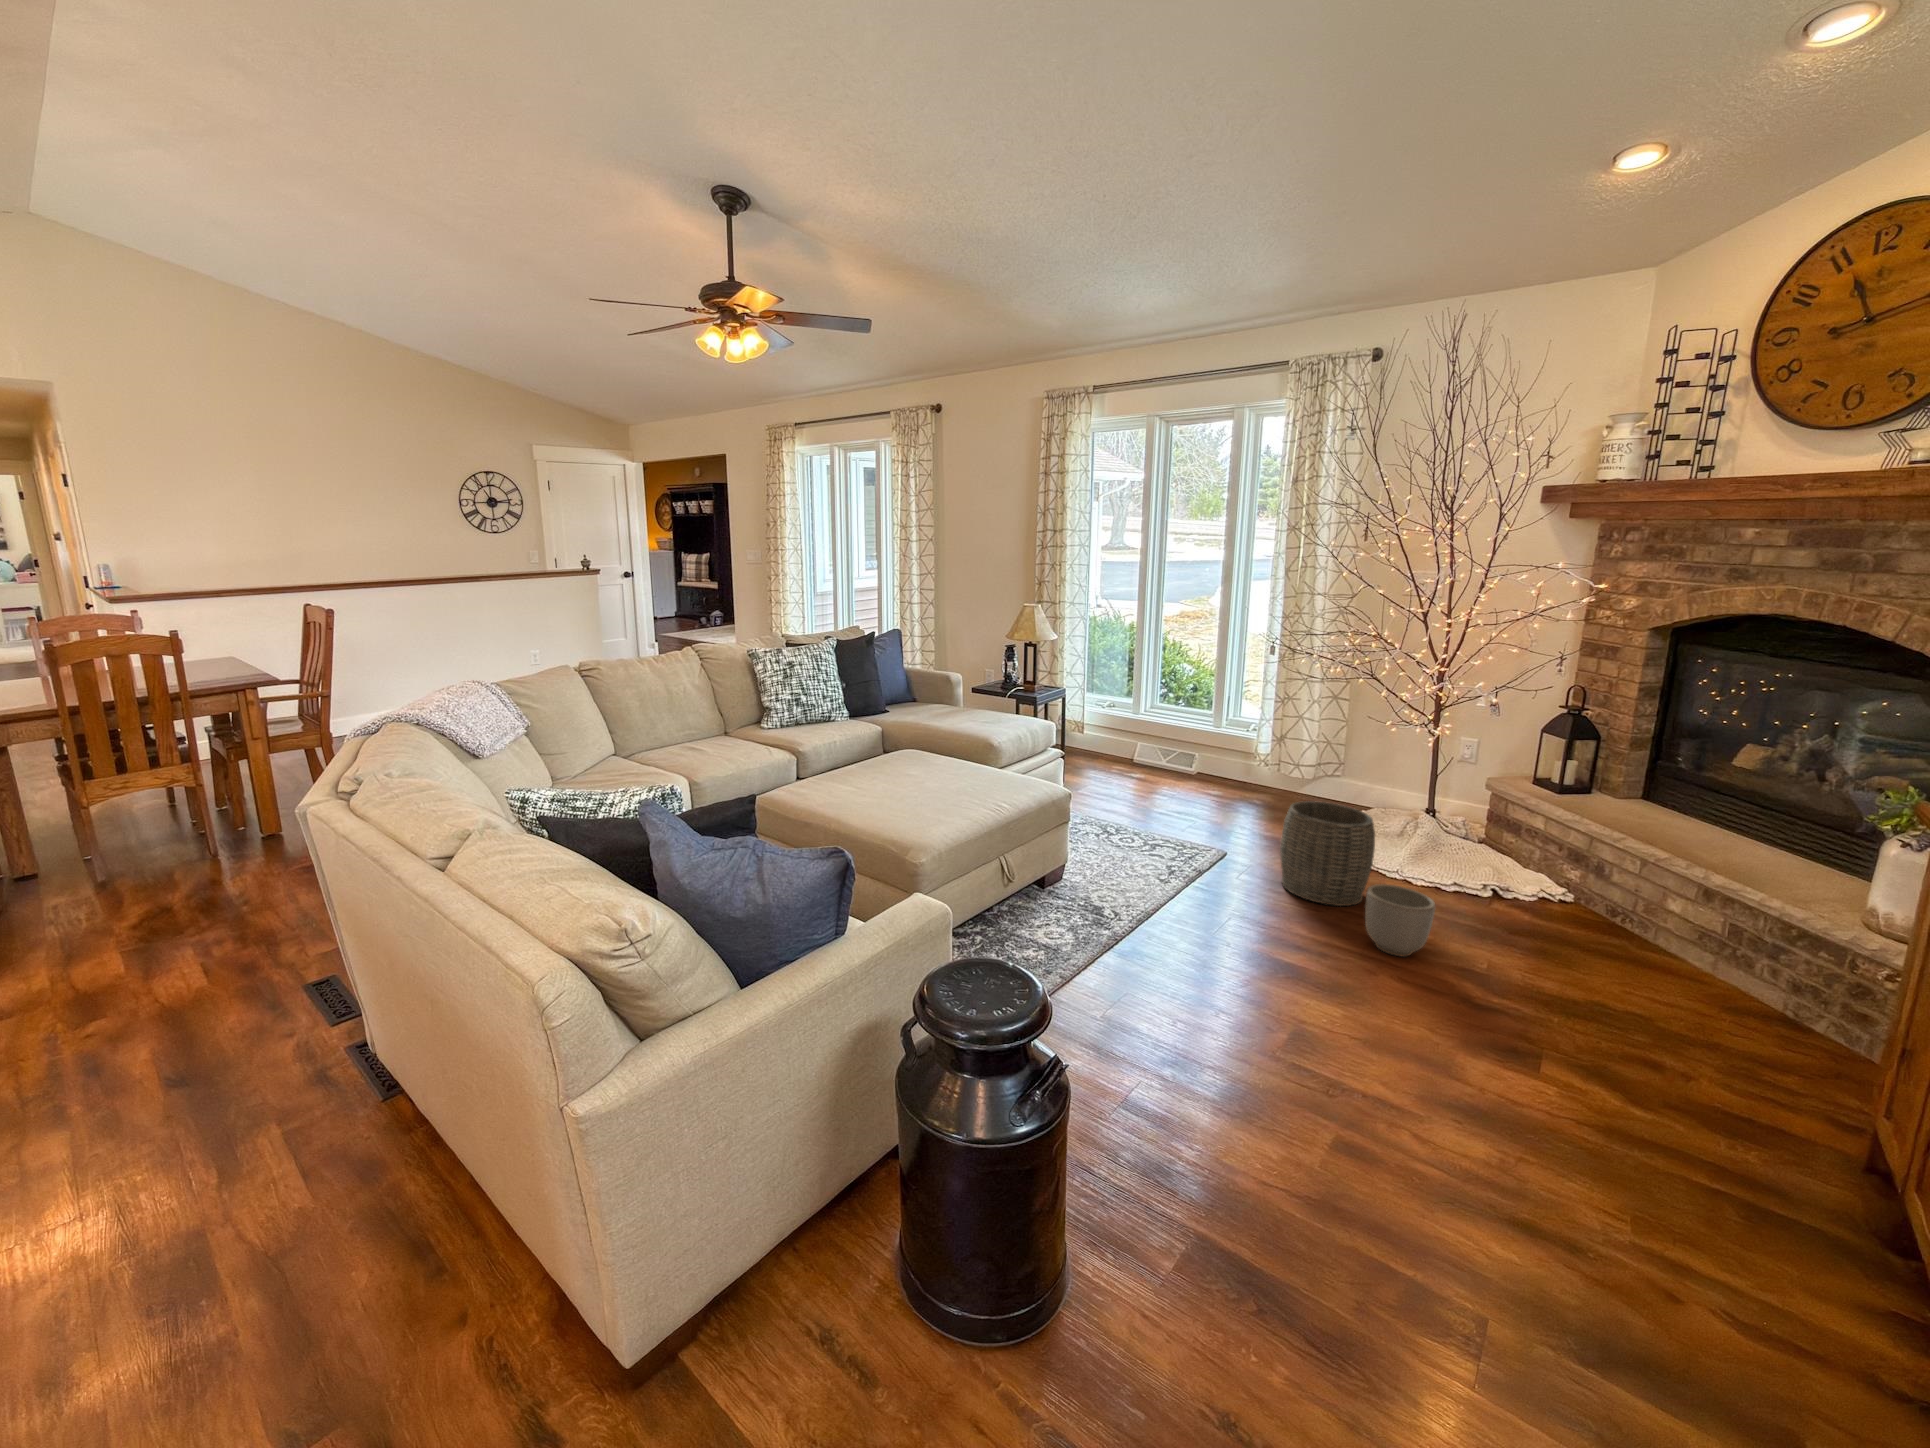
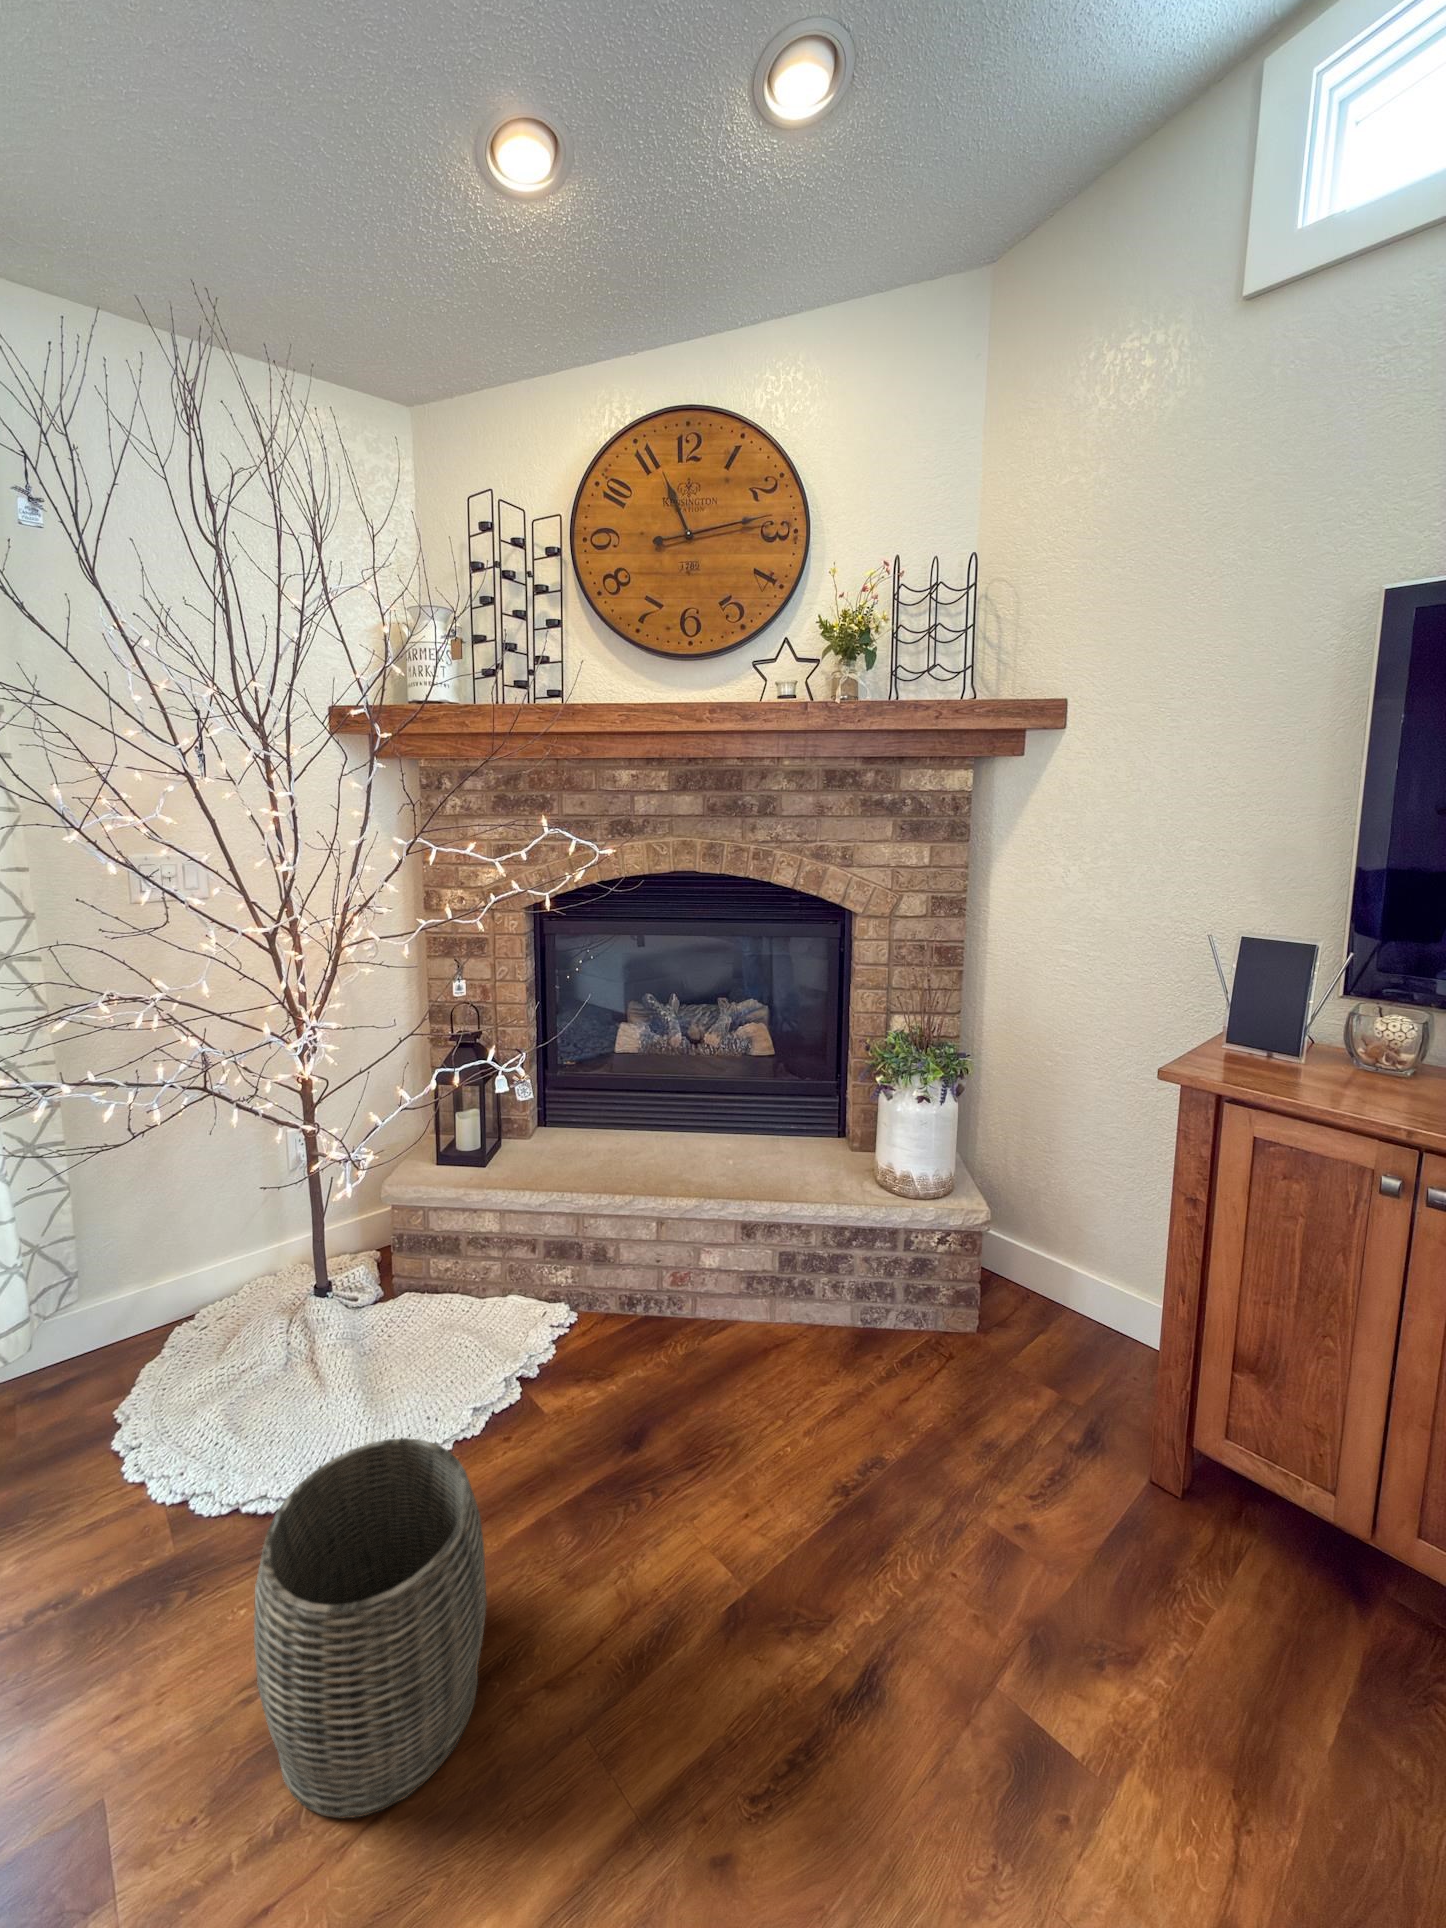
planter: present [1365,884,1435,956] -> none [606,1555,741,1772]

